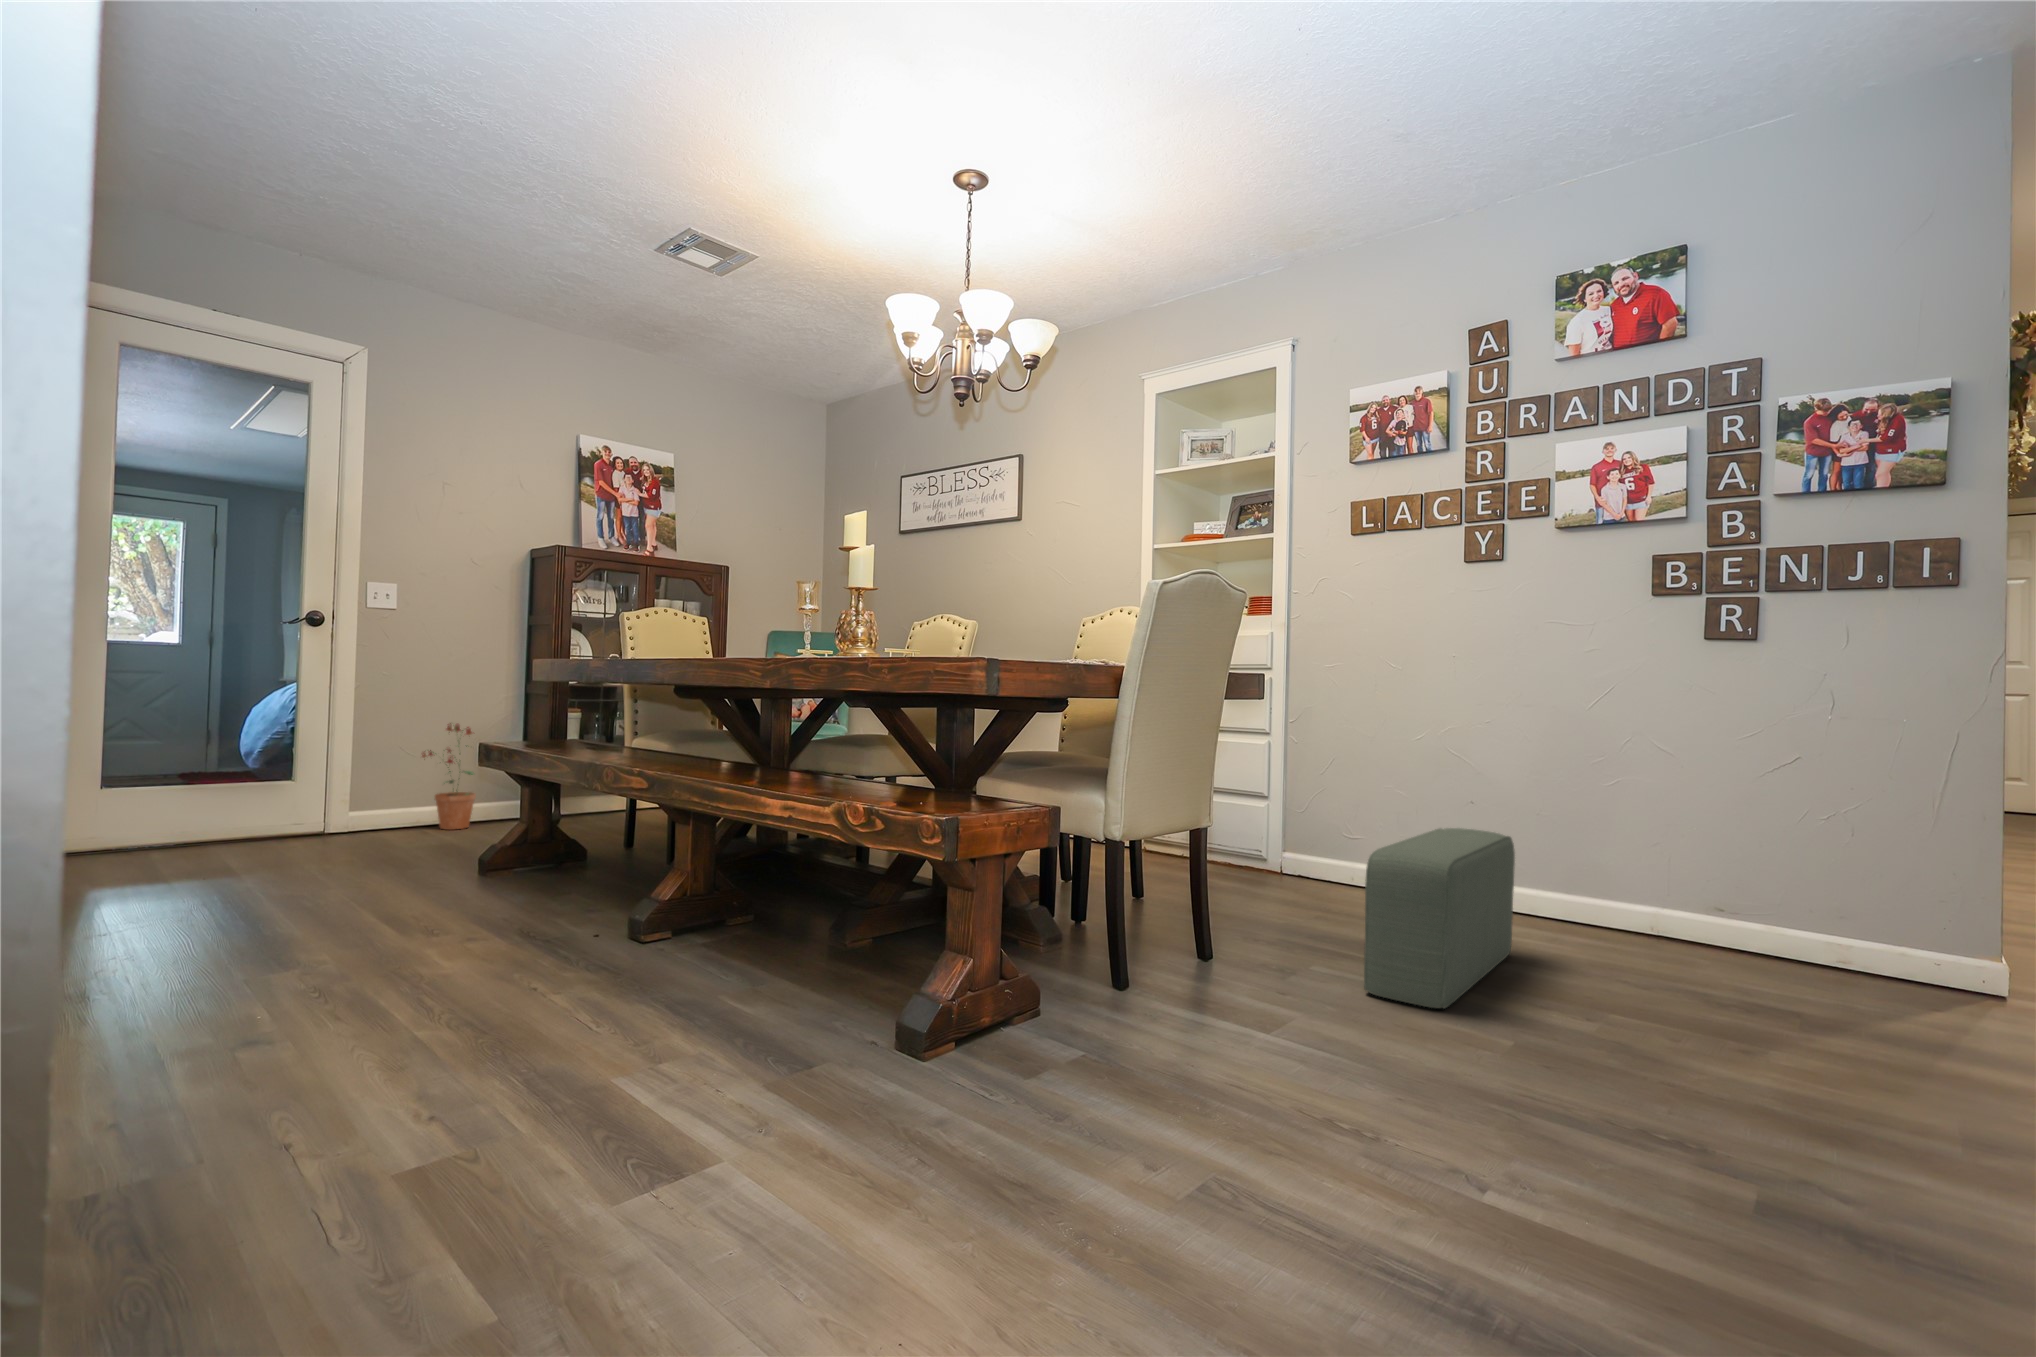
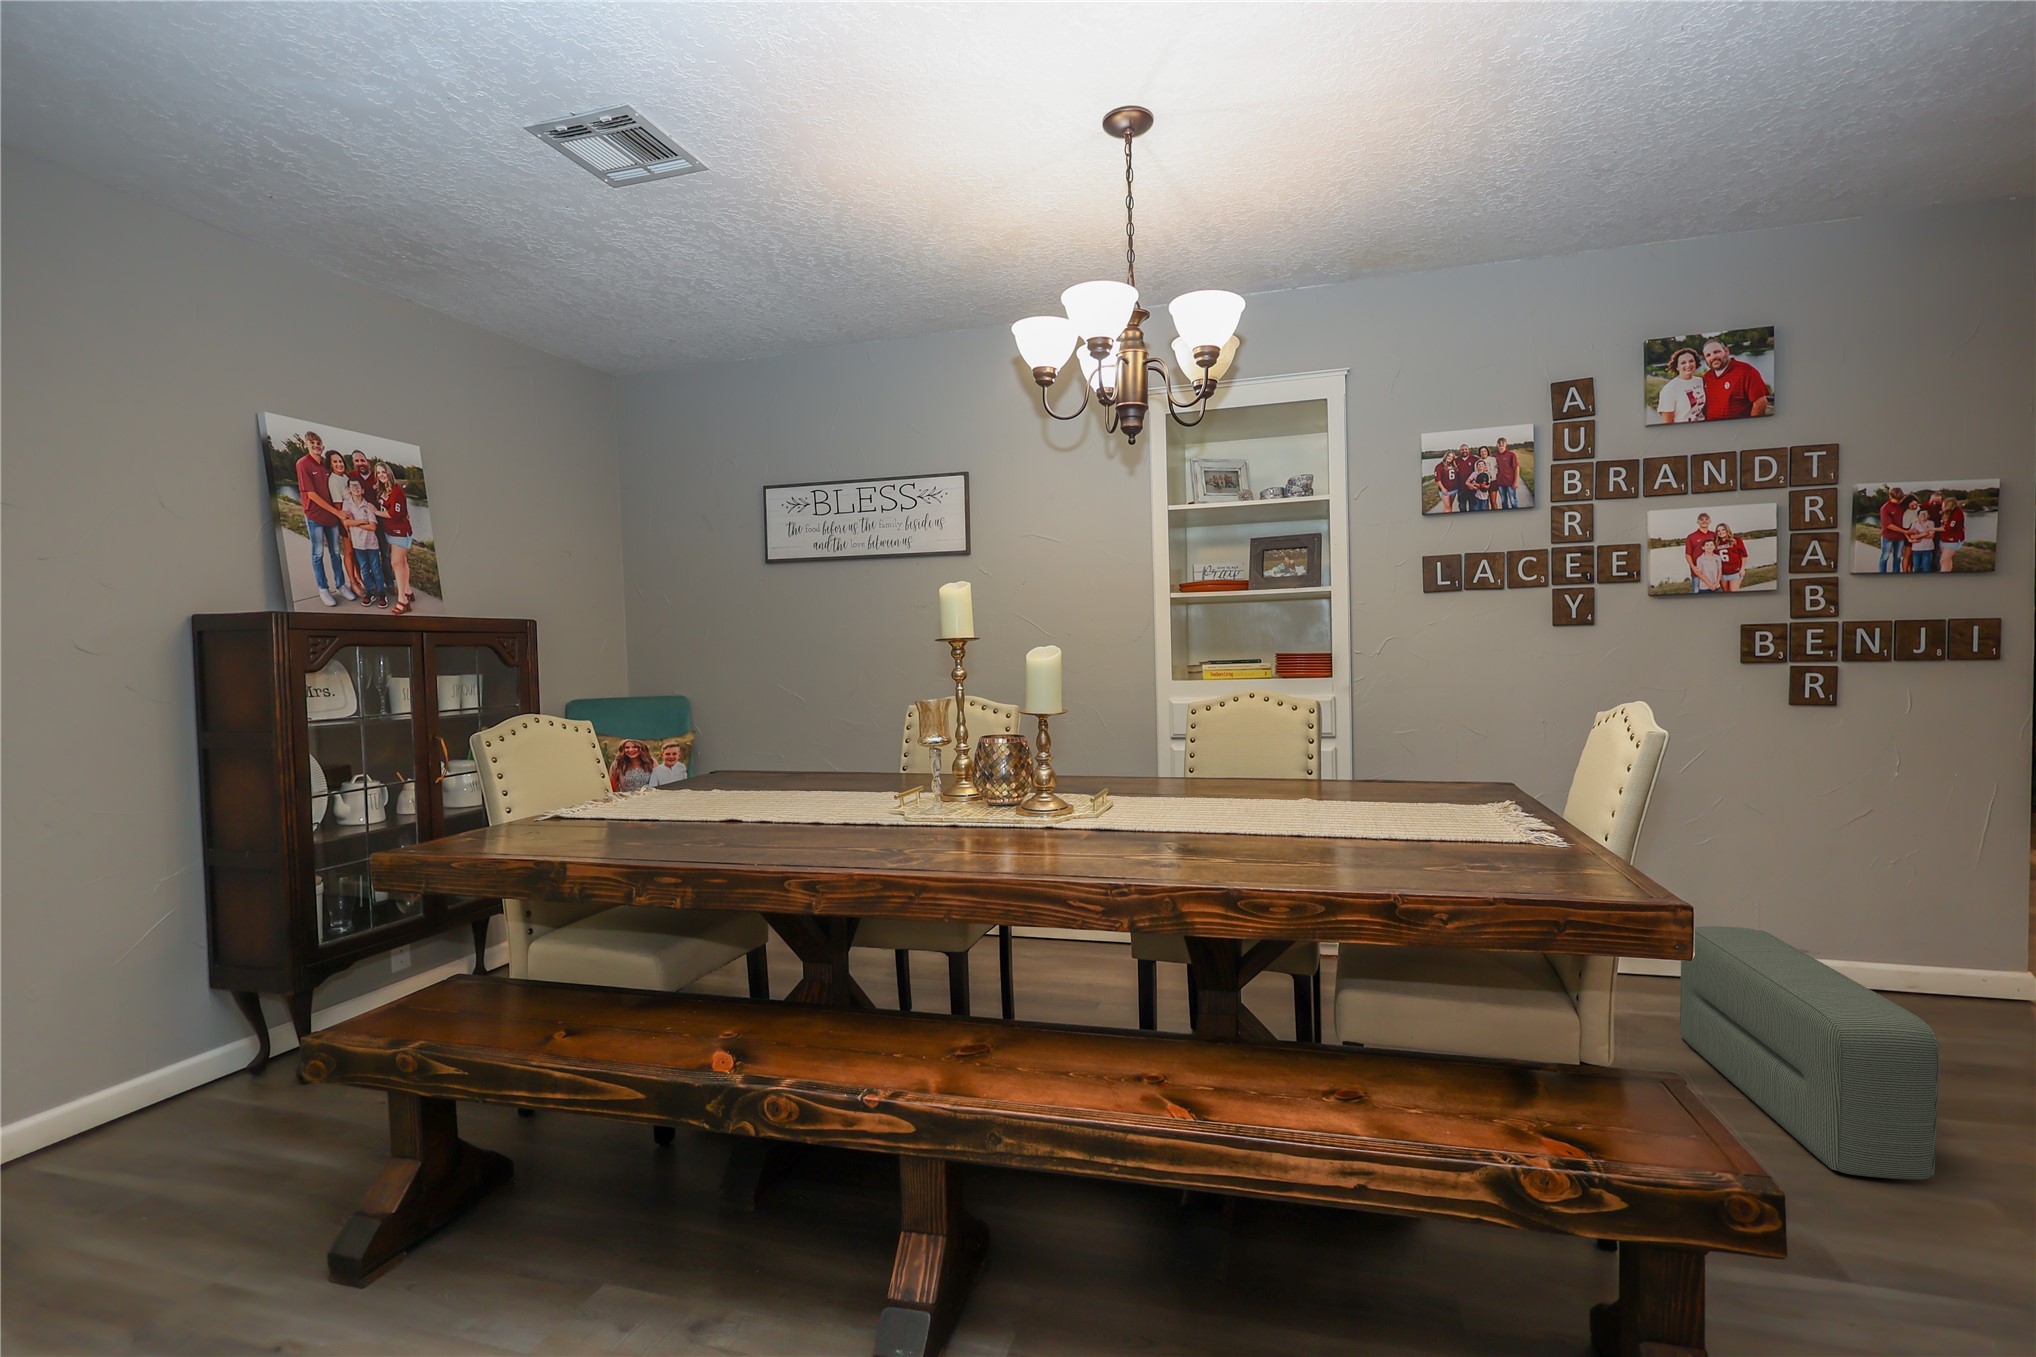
potted plant: present [422,723,476,830] -> none [28,968,180,1176]

